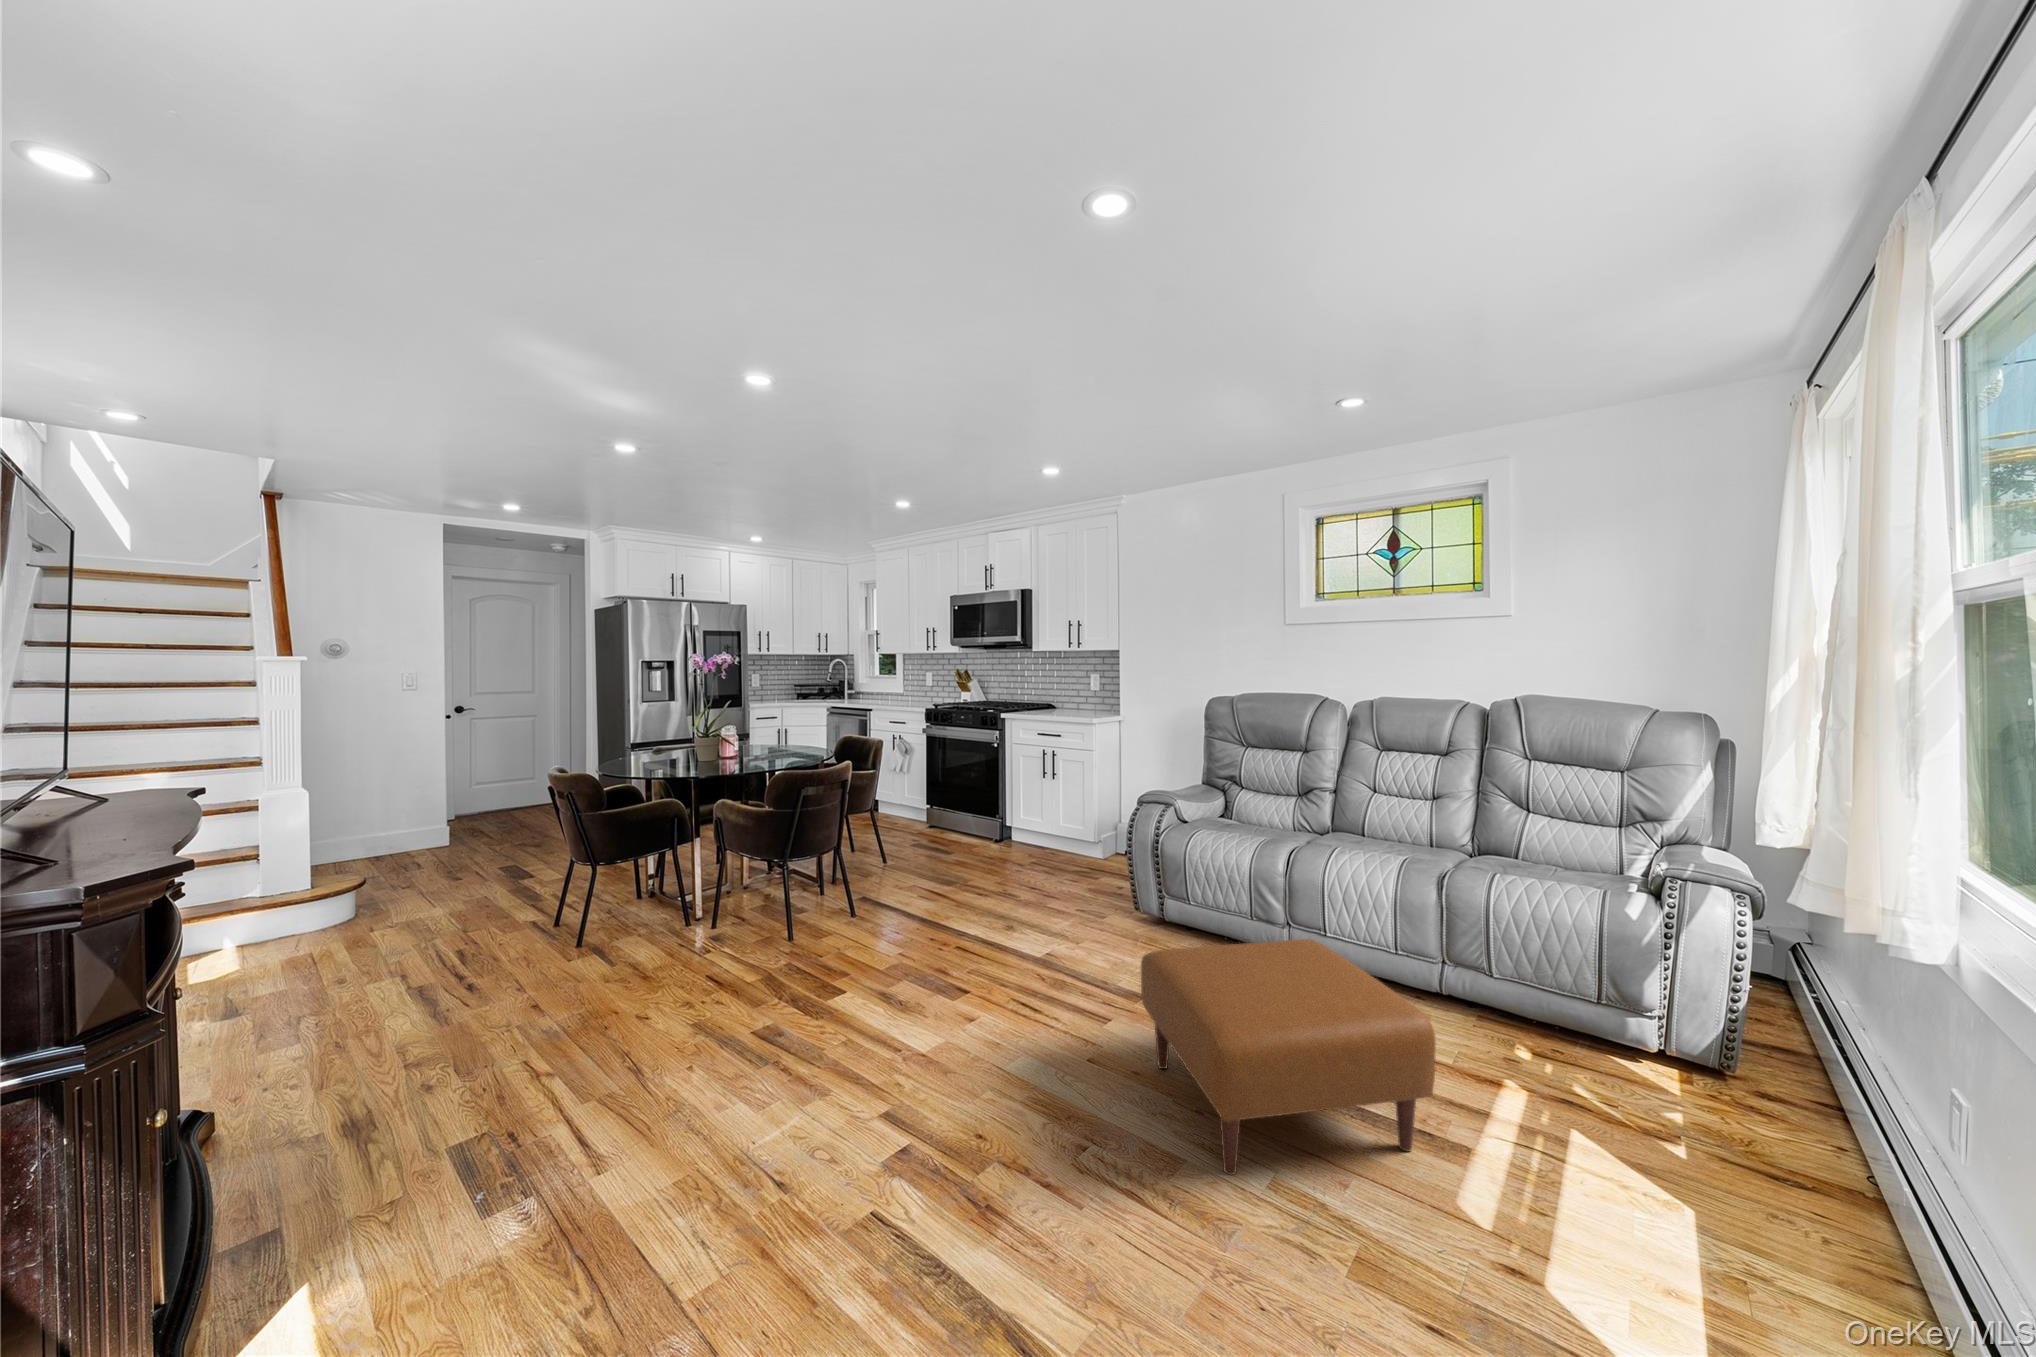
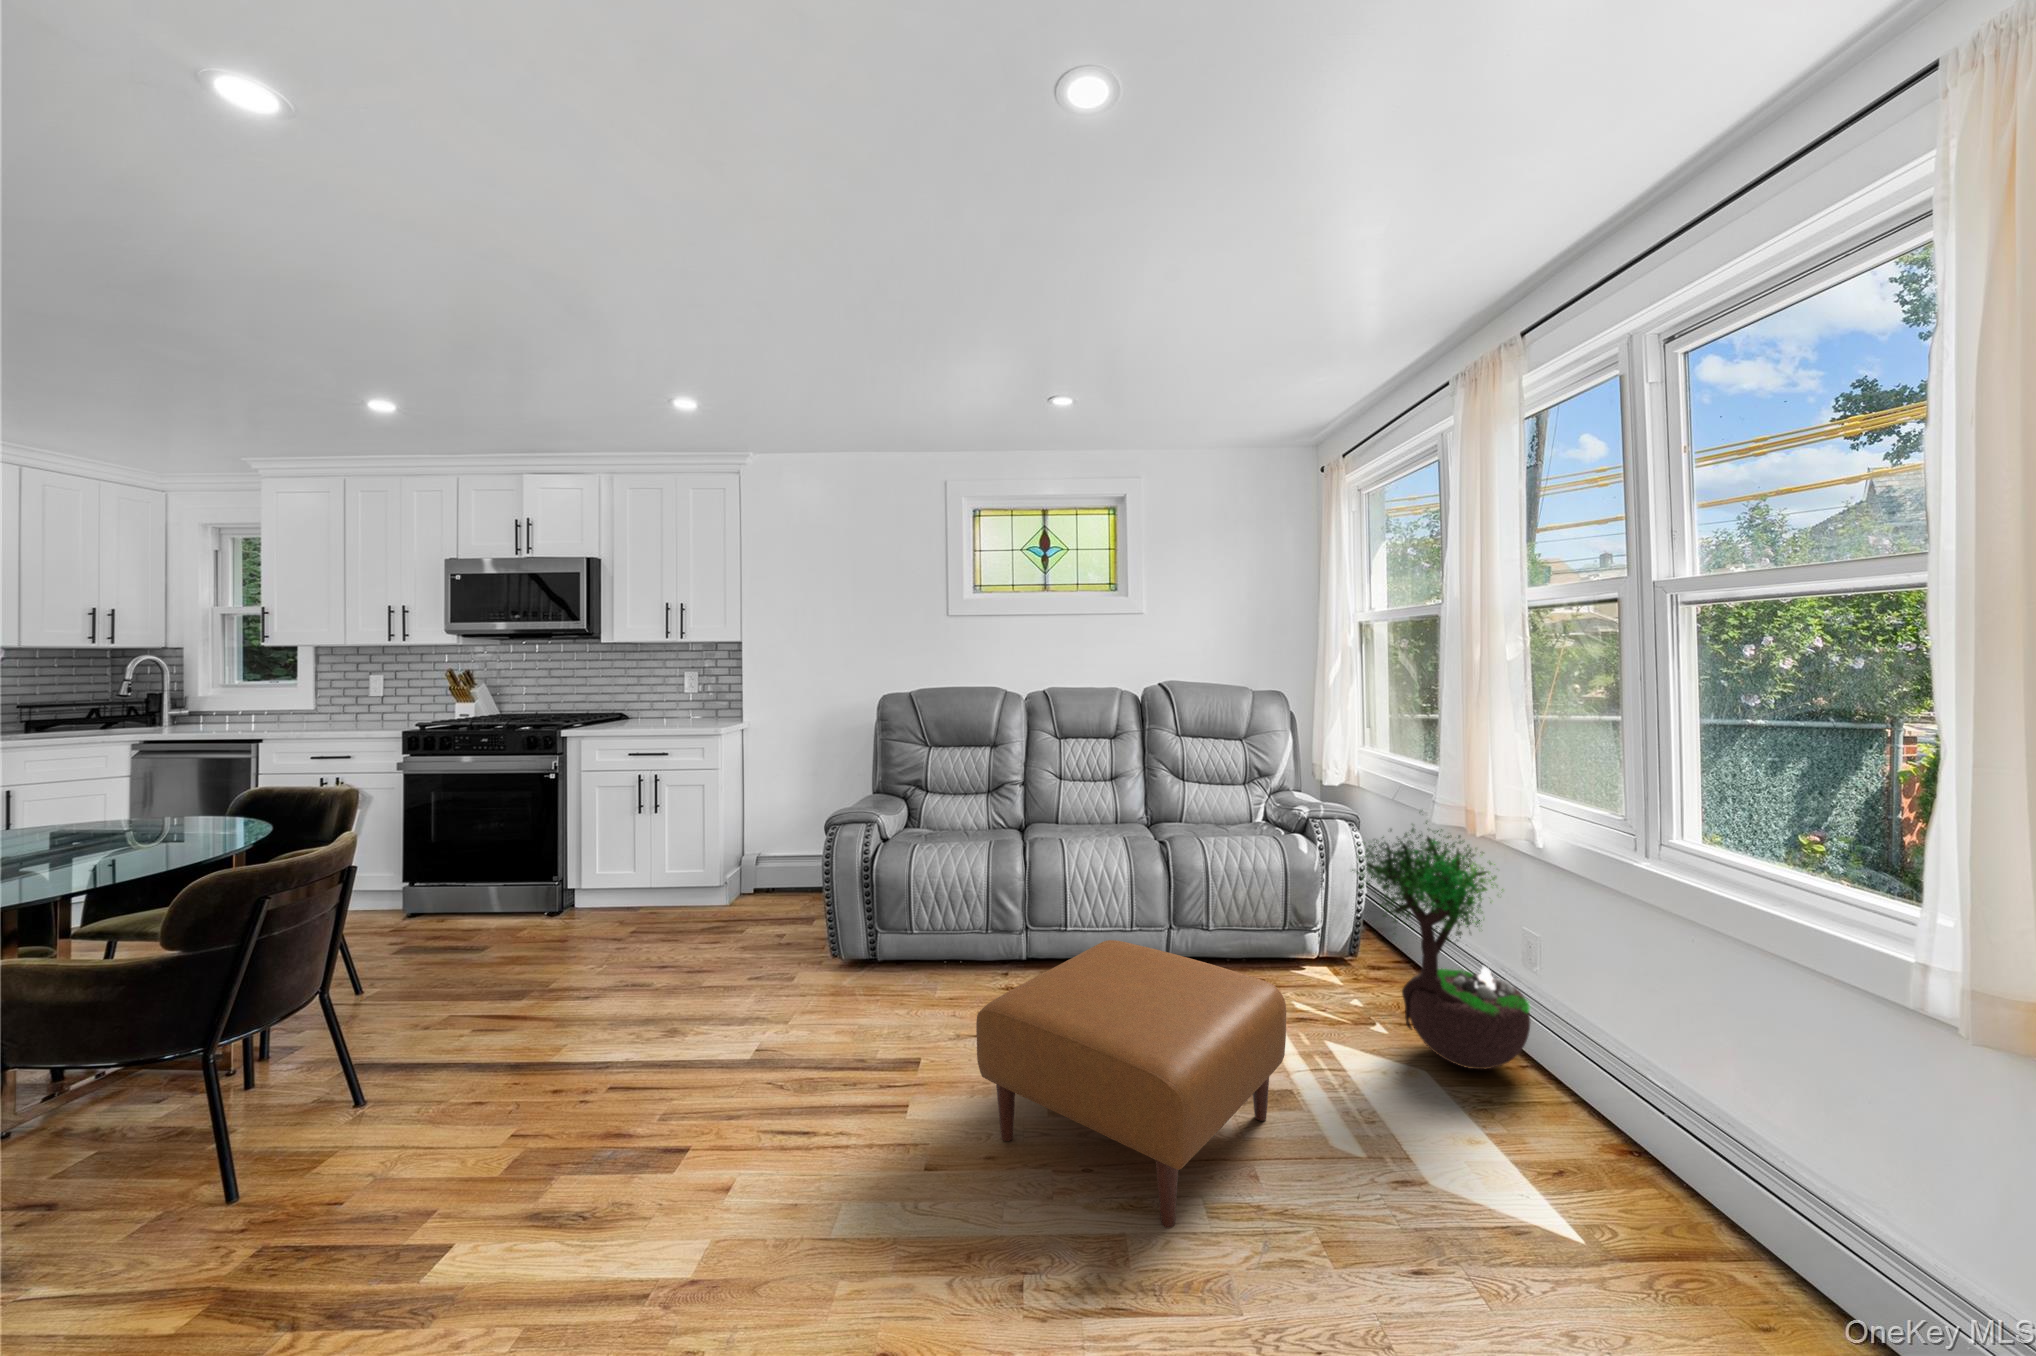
potted tree: none [1614,876,1880,1240] -> present [1352,823,1530,1069]

